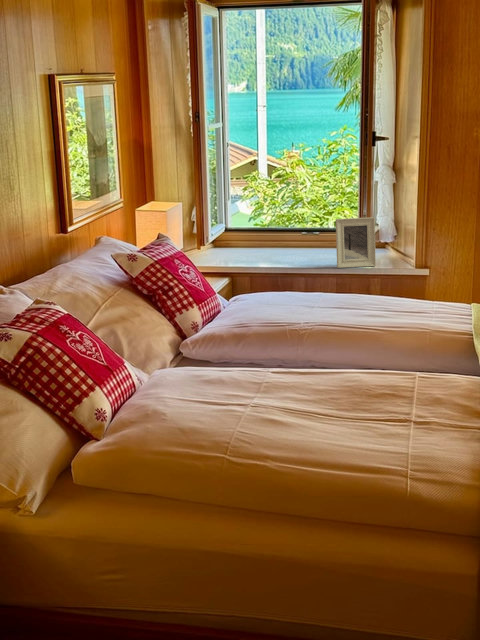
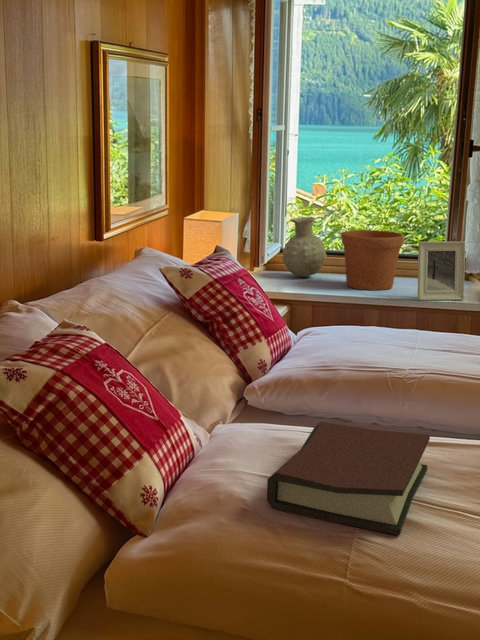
vase: none [227,200,265,252] -> present [282,217,327,277]
flower pot: none [274,210,327,261] -> present [341,230,404,290]
hardback book: none [179,361,296,429] -> present [267,422,430,535]

